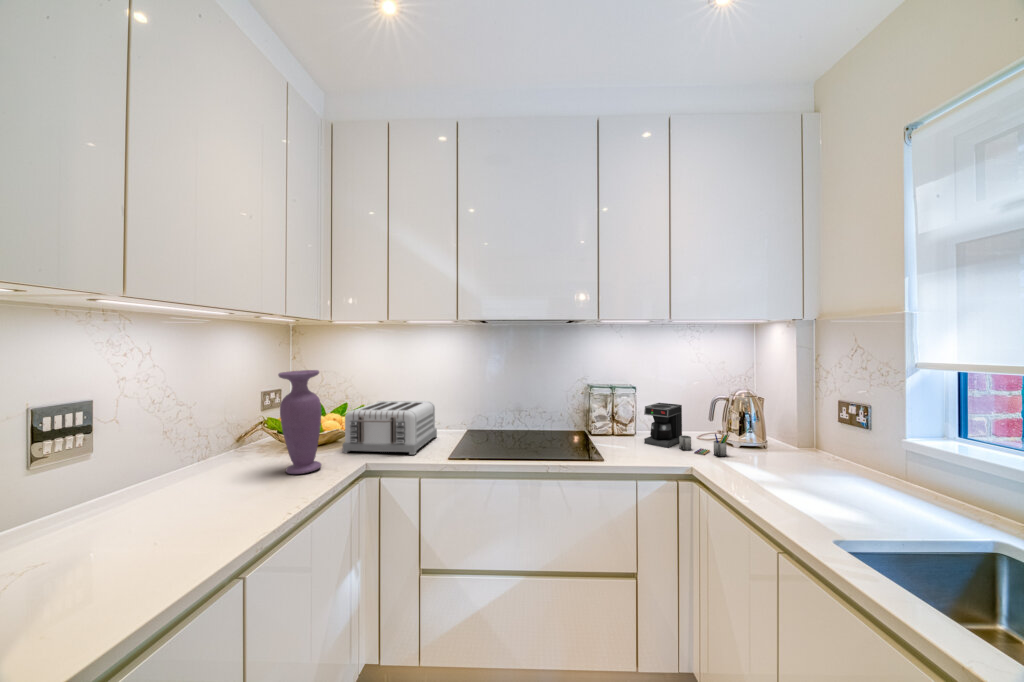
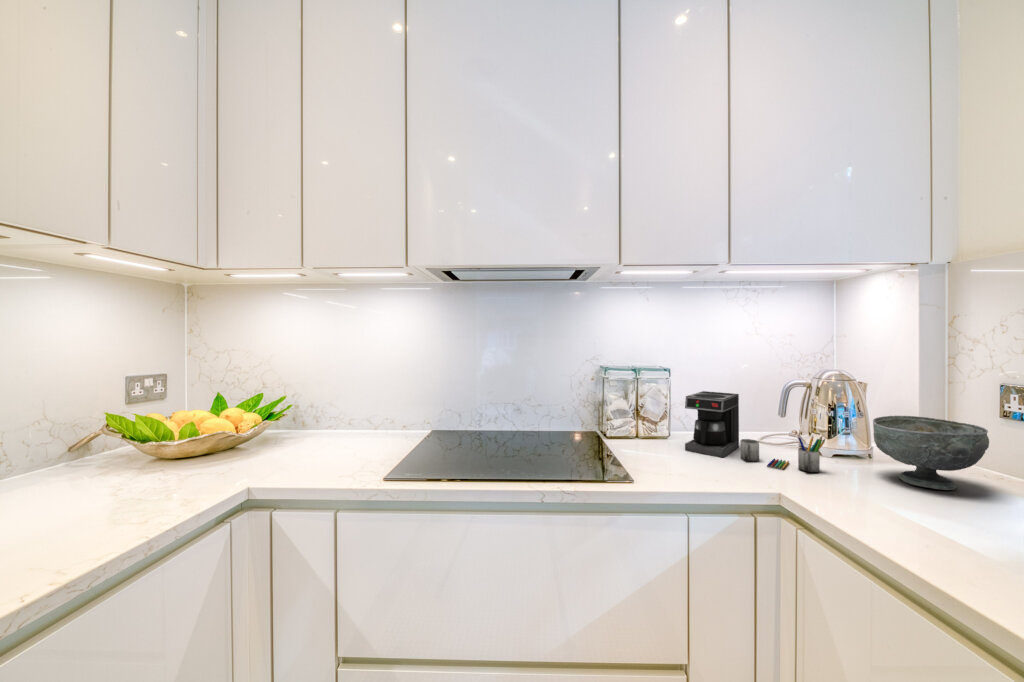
vase: present [278,370,321,474] -> none [71,335,164,512]
toaster: present [343,401,437,455] -> none [225,390,384,471]
bowl: none [758,420,820,466] -> present [873,416,989,490]

